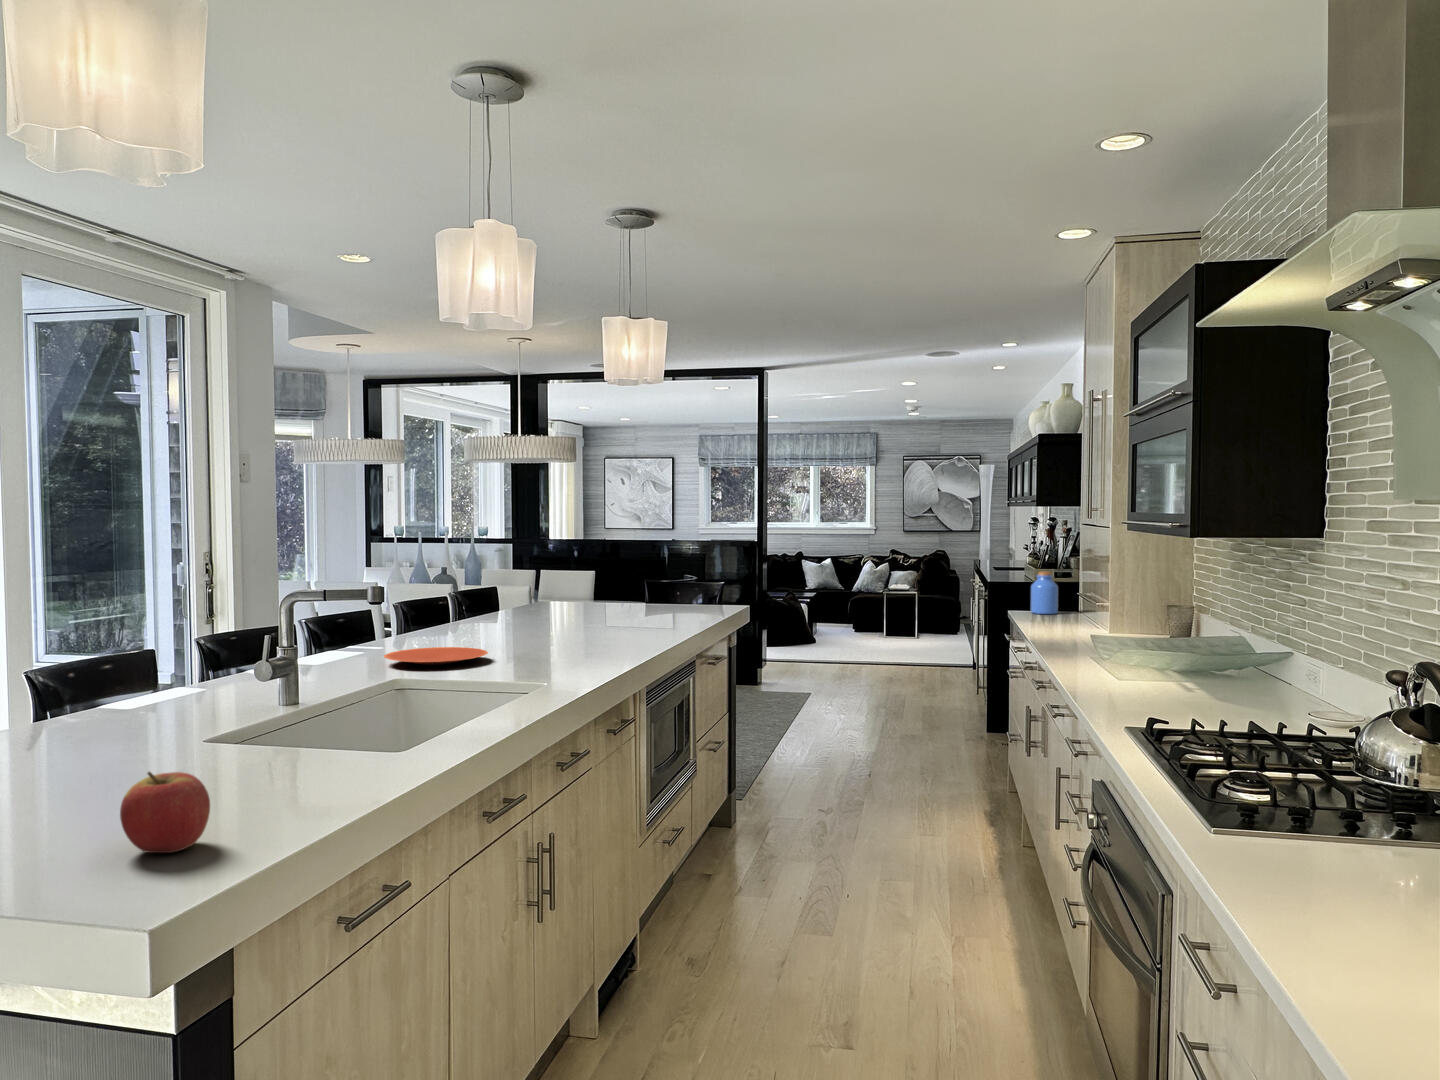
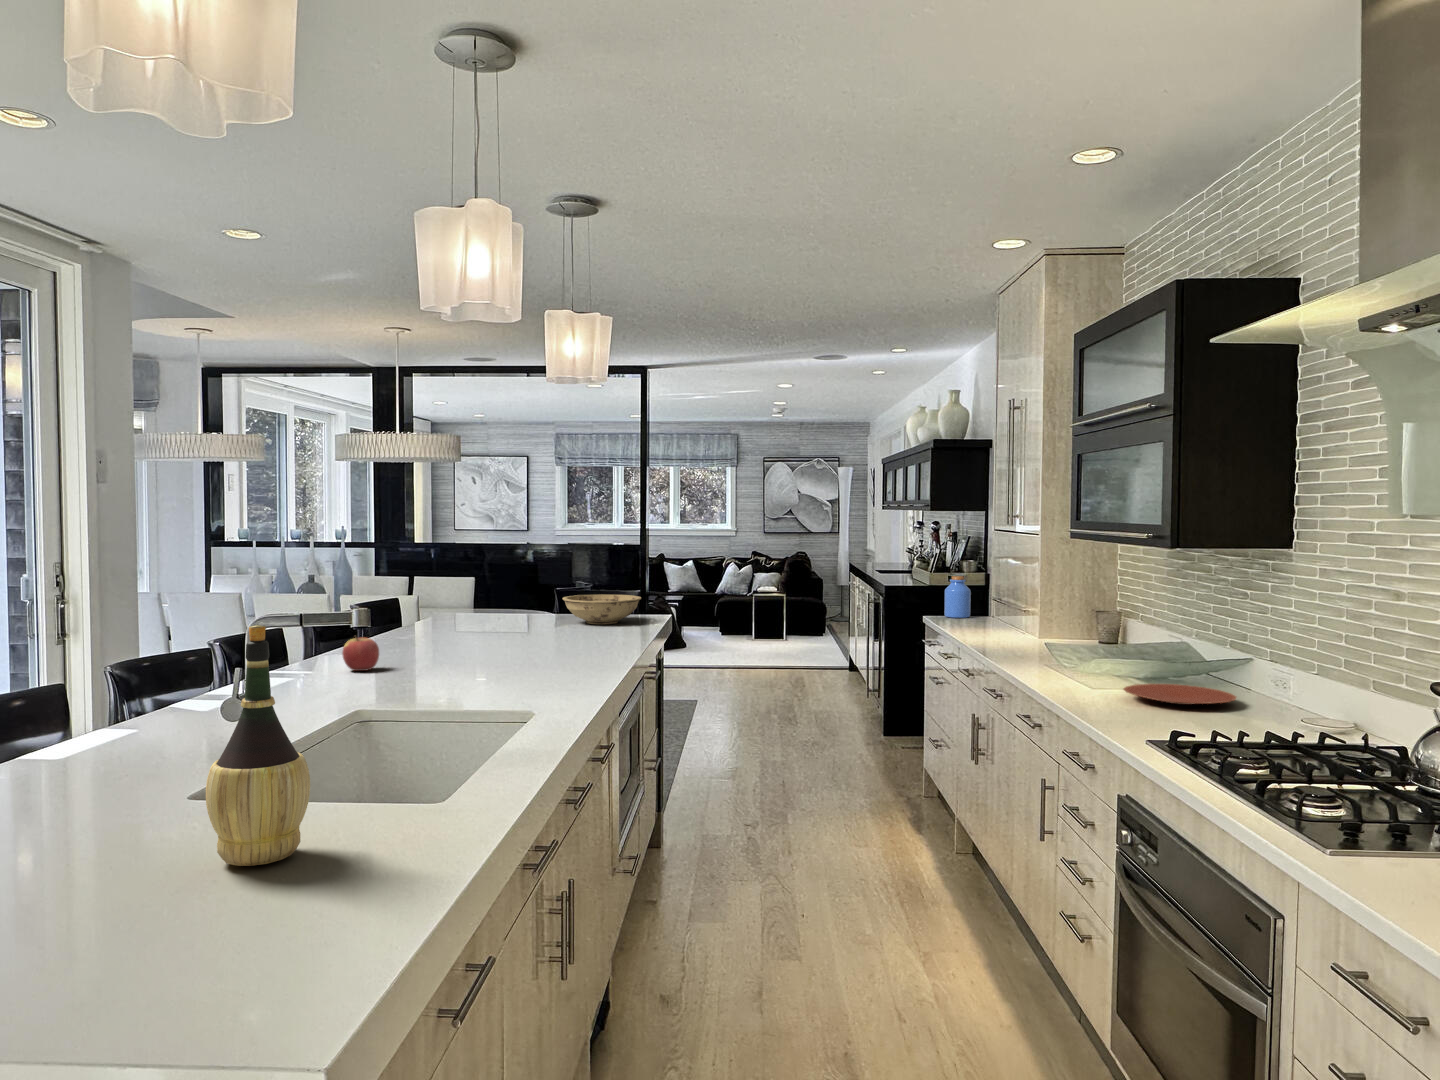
bowl: none [631,585,706,613] -> present [562,594,641,624]
wine bottle: none [170,586,255,780] -> present [206,625,310,866]
plate: present [384,647,488,665] -> present [1123,684,1236,705]
apple: present [120,772,210,853] -> present [342,637,379,671]

